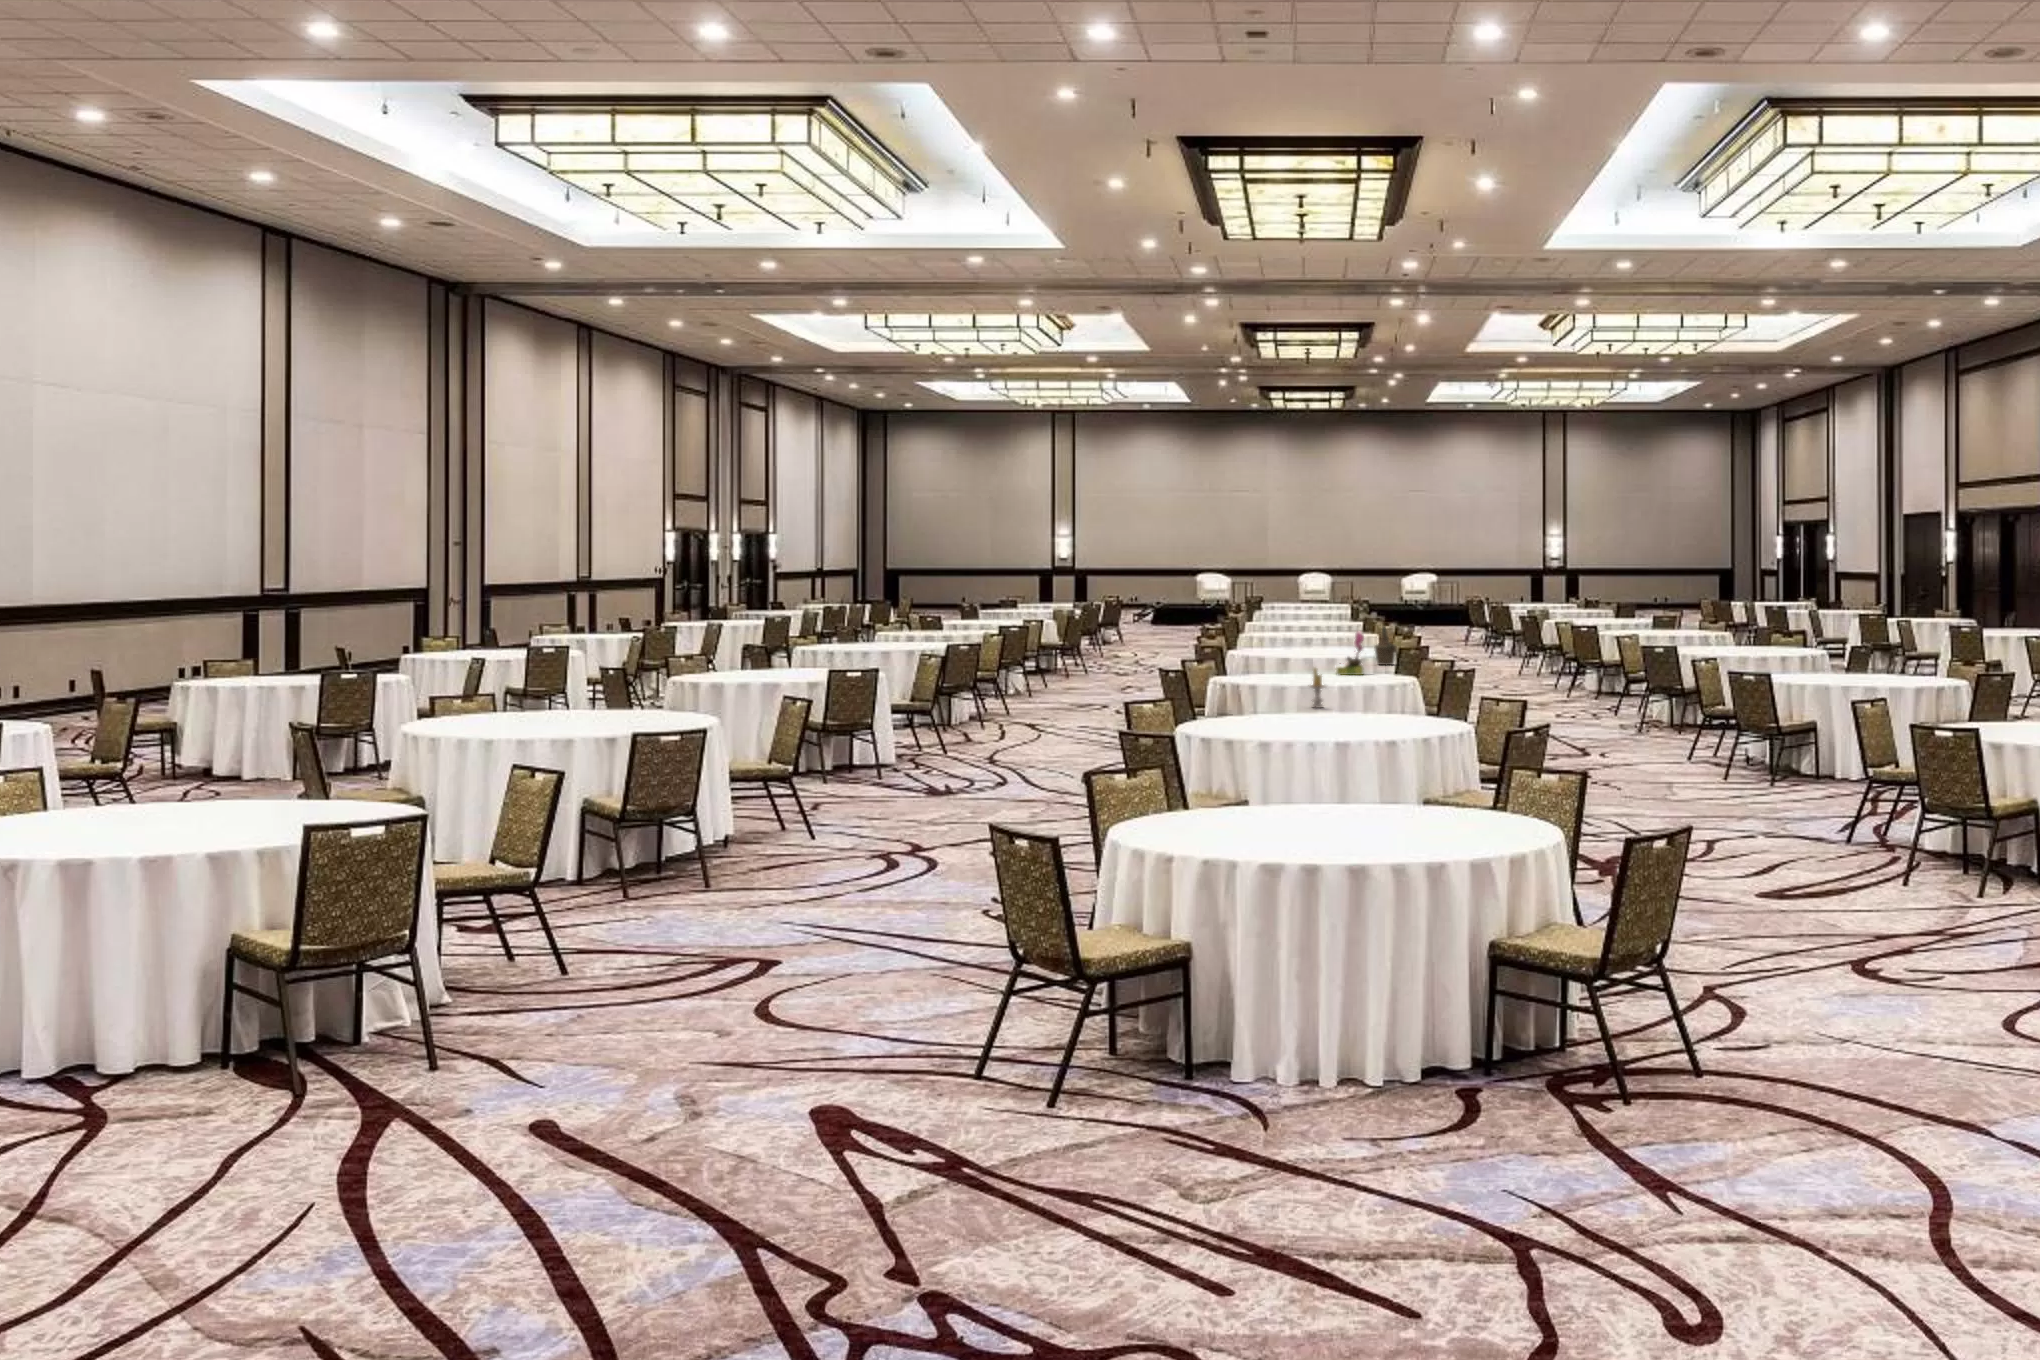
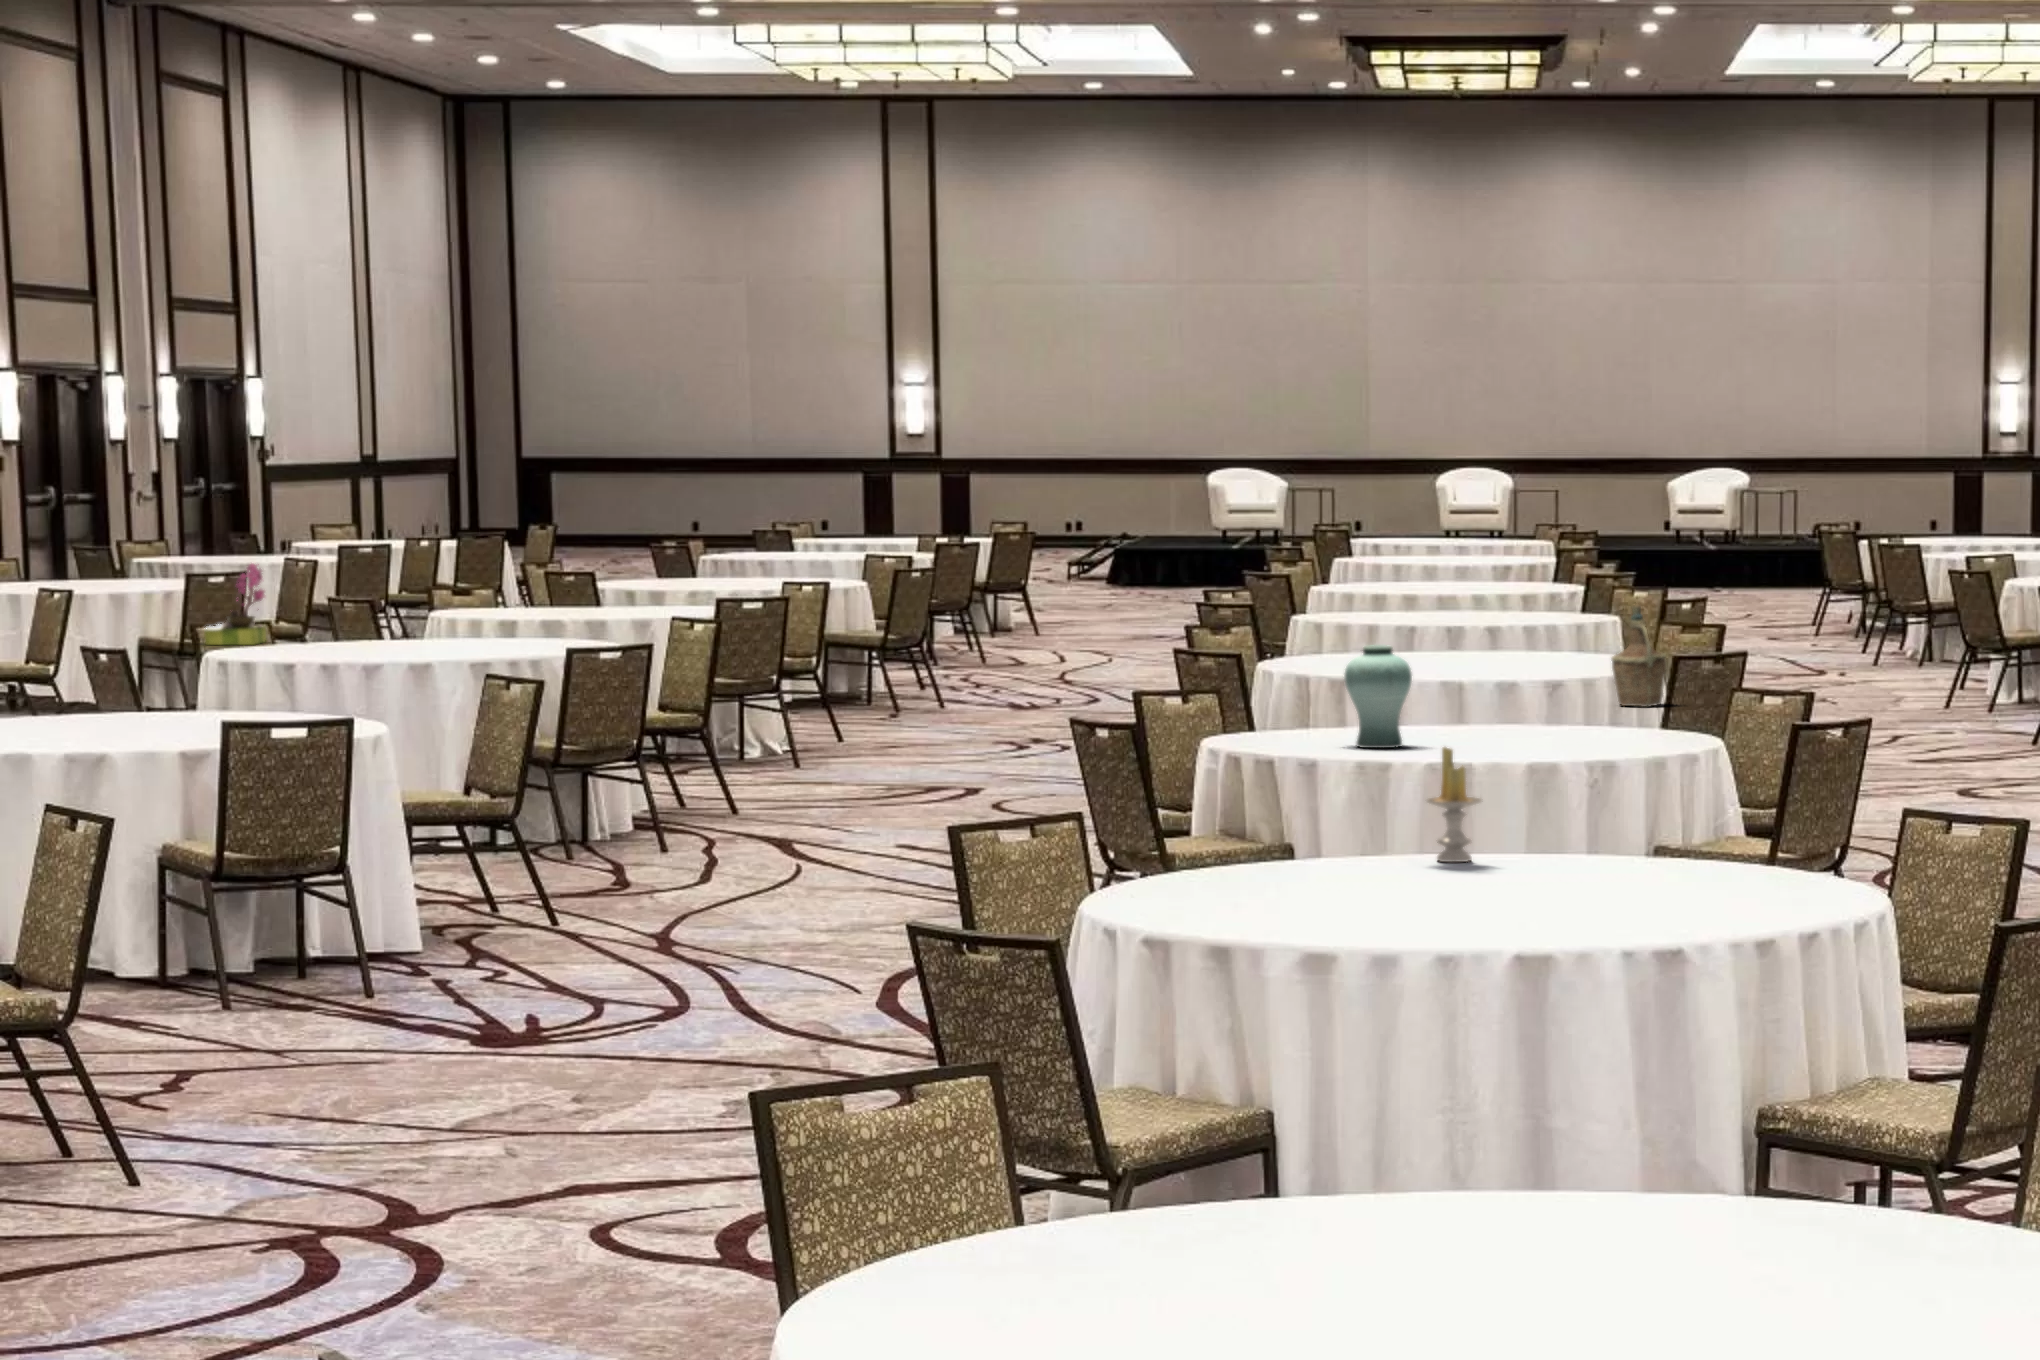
flower arrangement: present [1335,632,1364,675] -> present [204,564,266,645]
vase: none [1273,639,1298,677] -> present [1344,645,1412,748]

